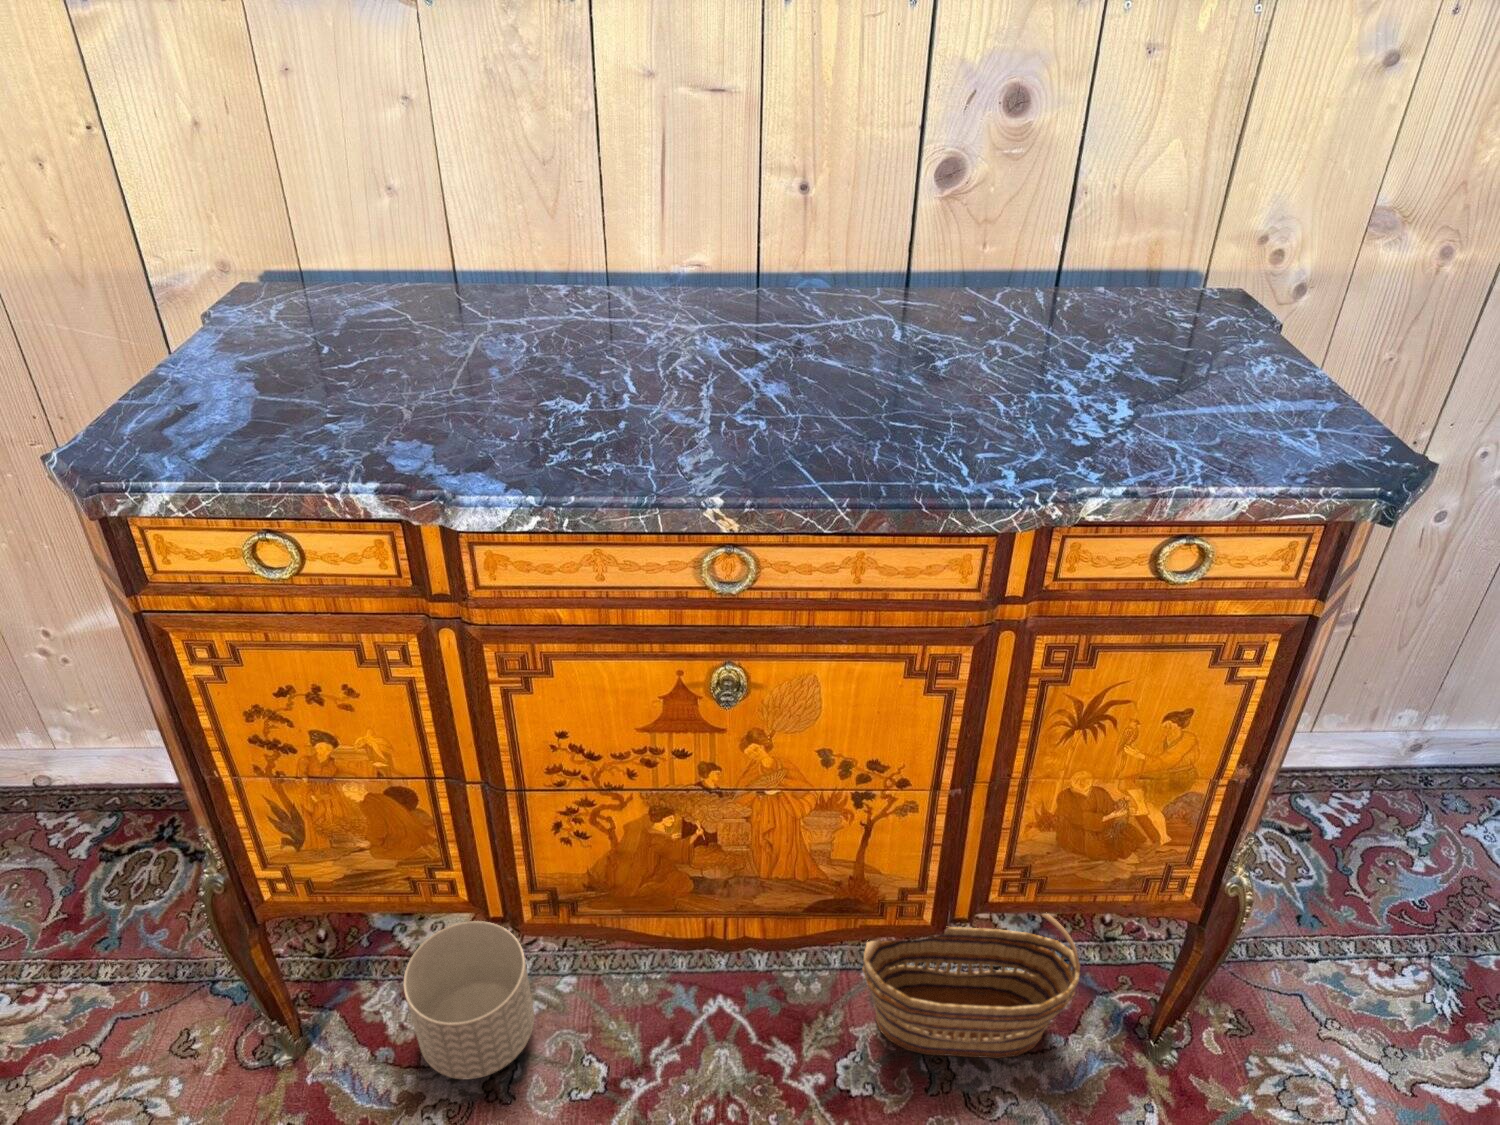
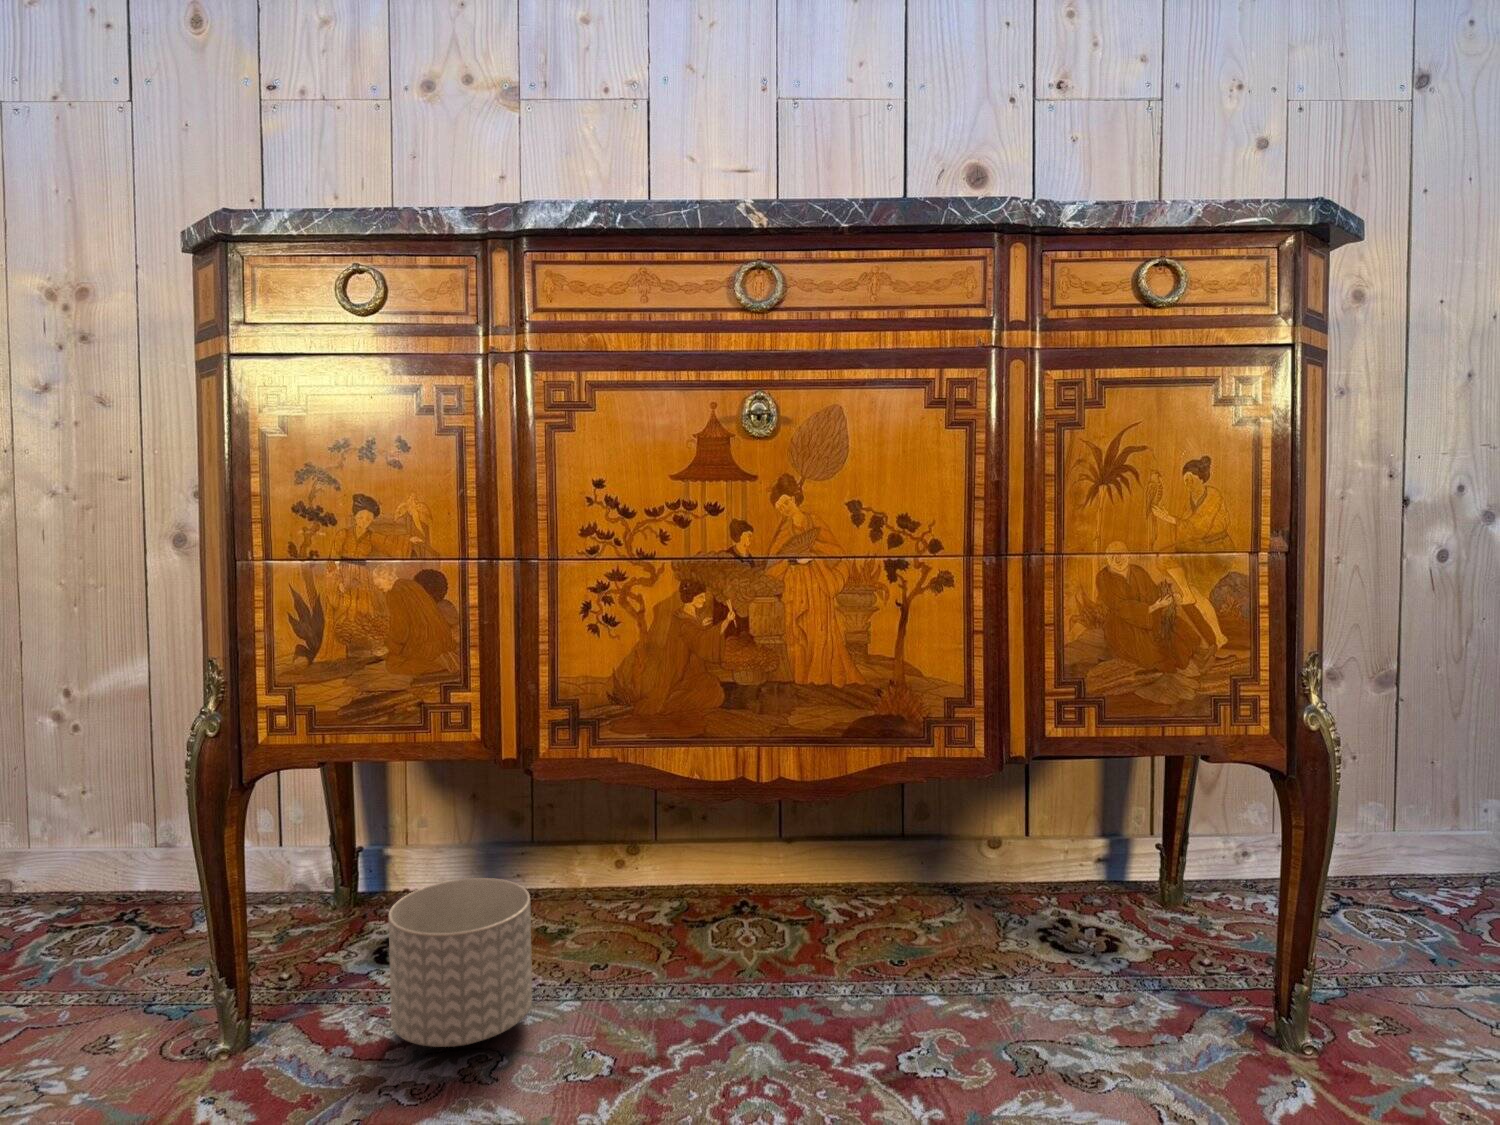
basket: present [863,914,1080,1058] -> none [917,787,1172,1050]

